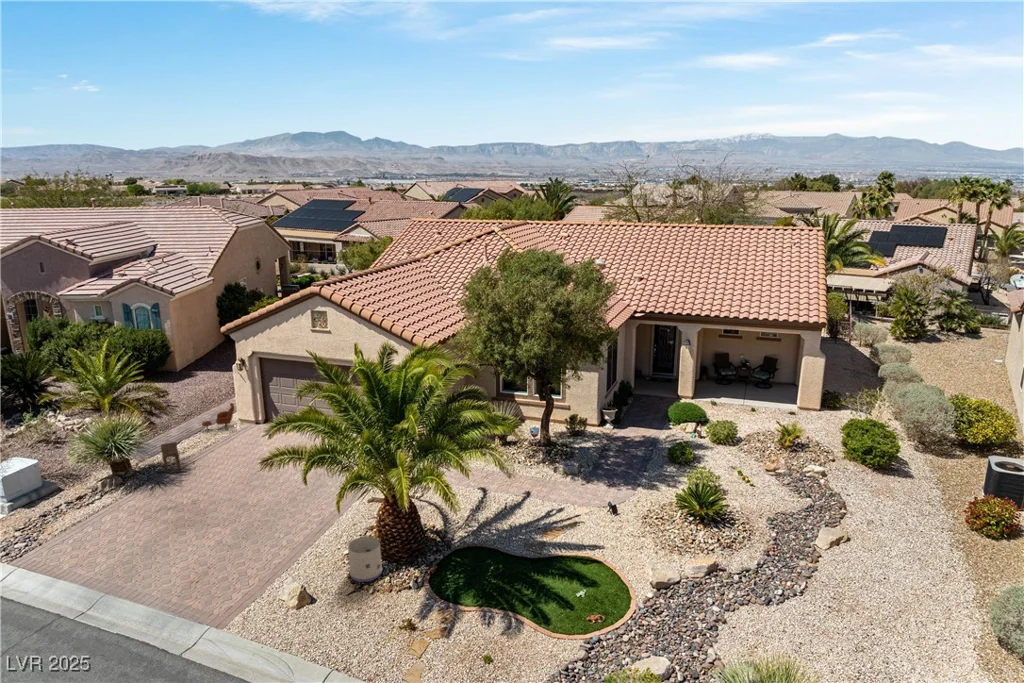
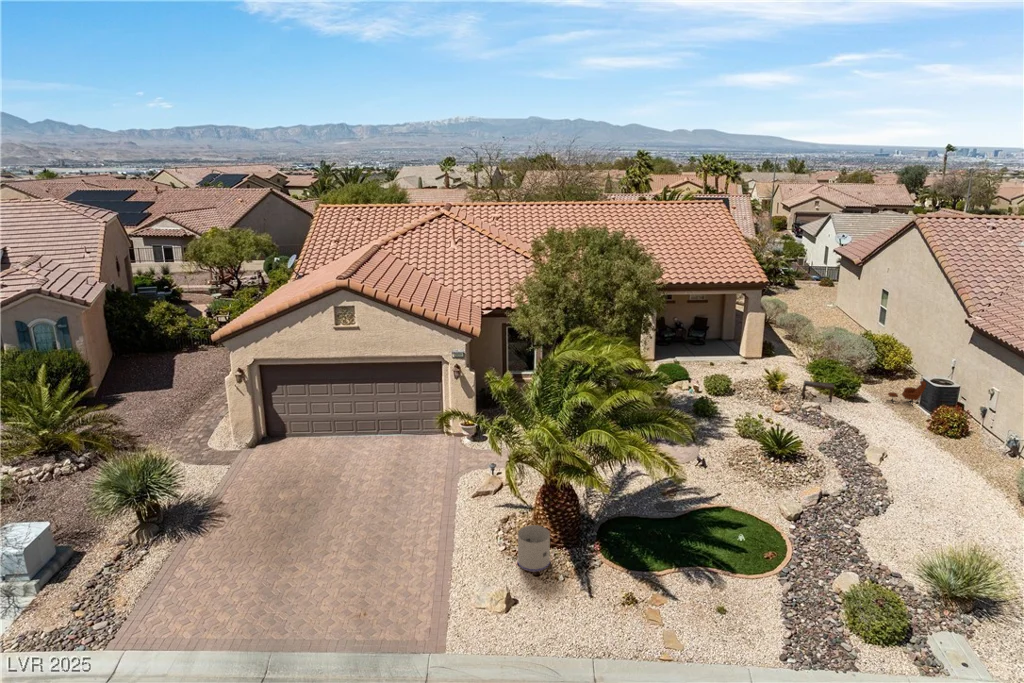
lounge chair: present [202,403,234,431] -> present [888,381,926,404]
bench: present [161,442,181,473] -> present [802,381,834,402]

